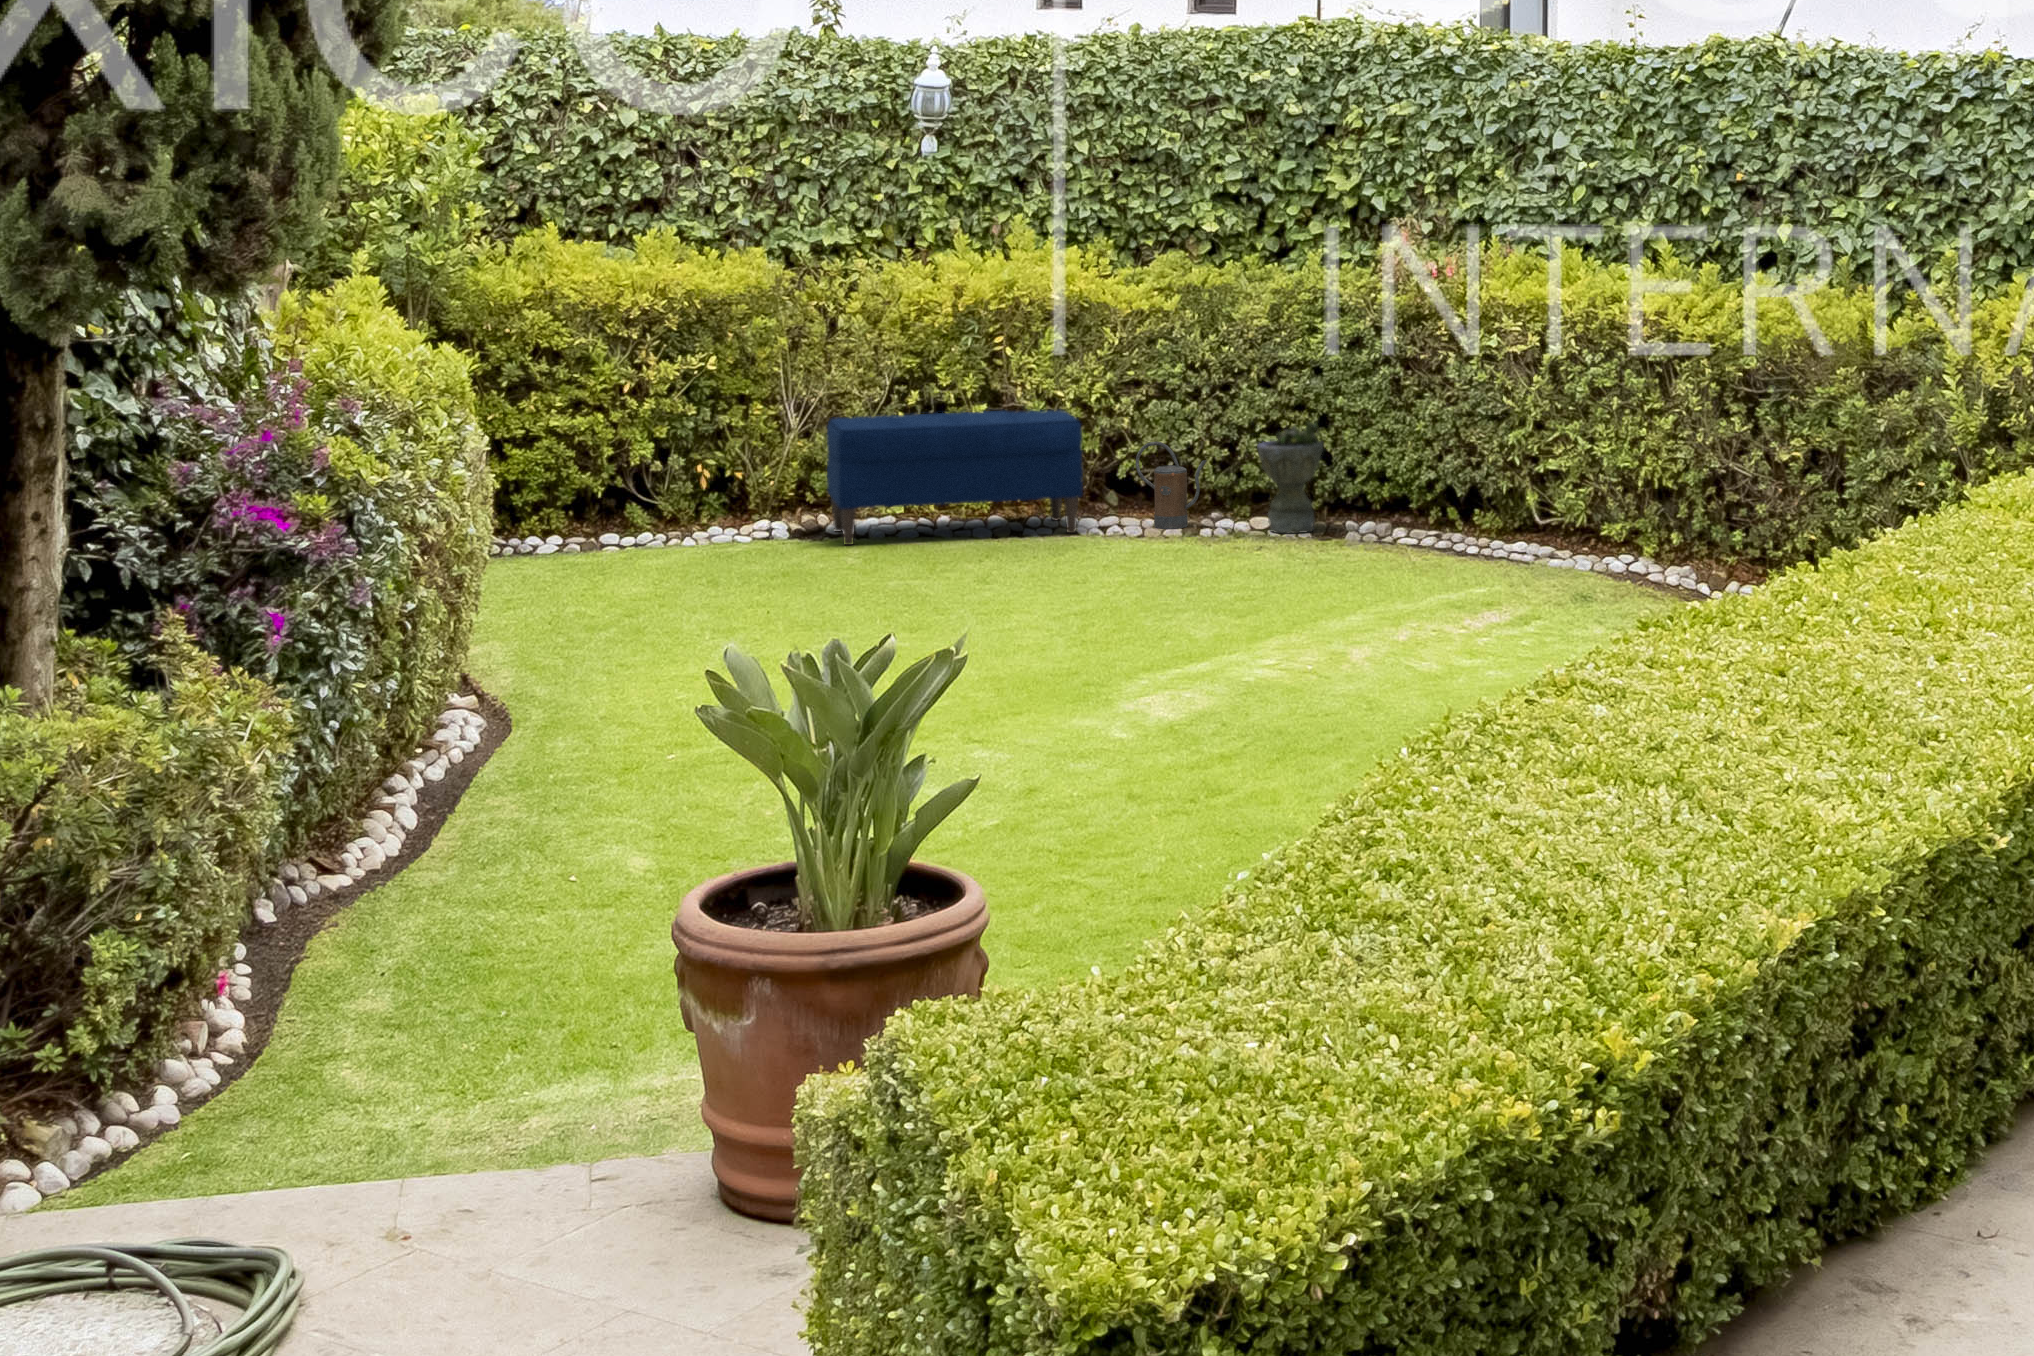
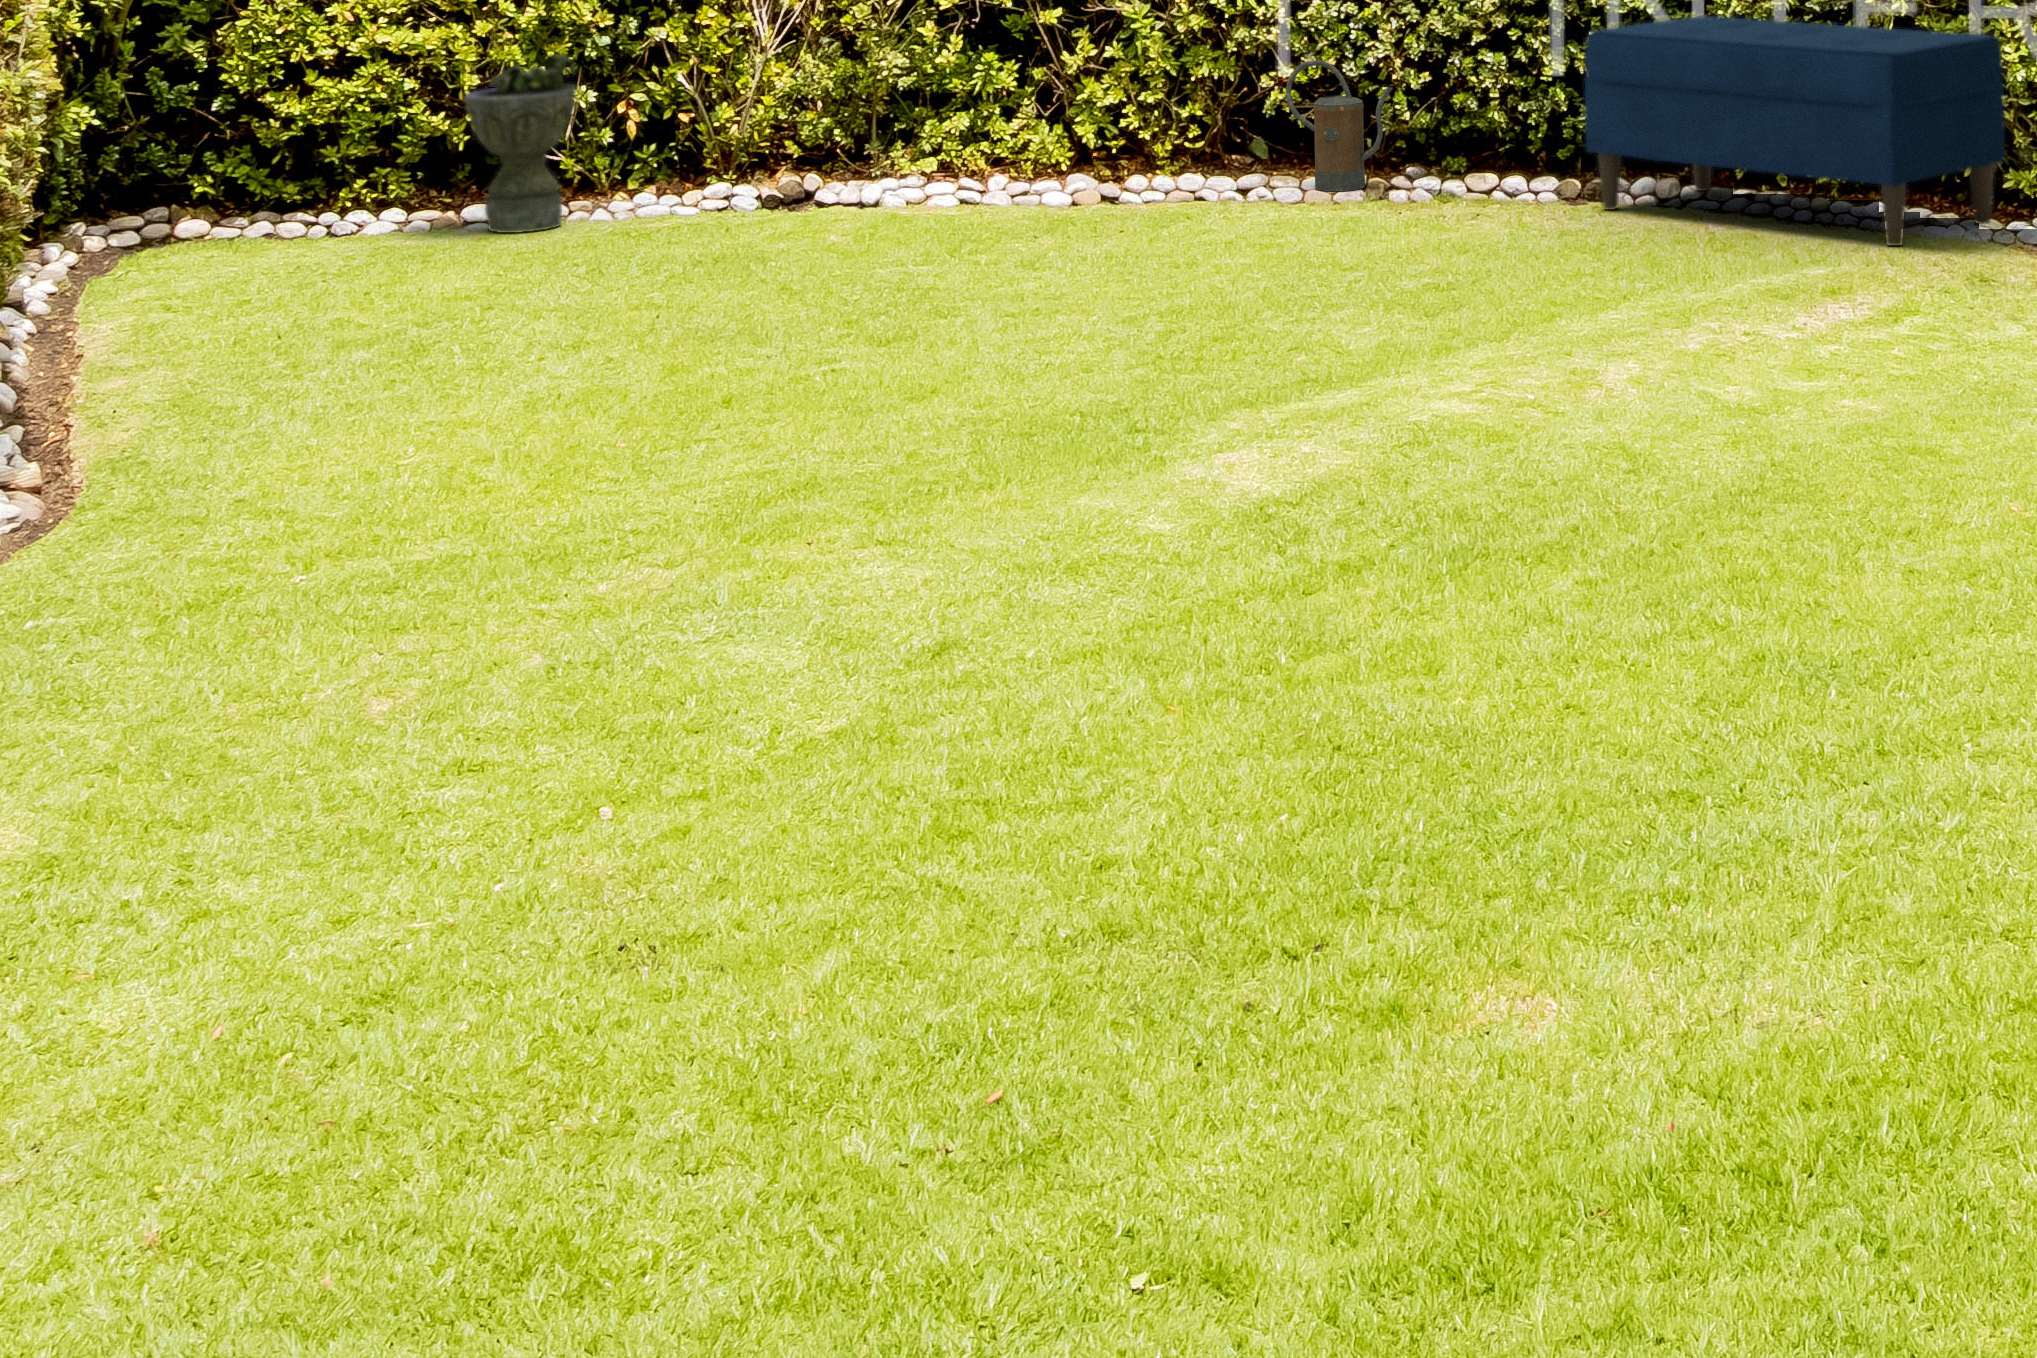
bench: present [827,409,1083,545] -> present [1585,16,2005,246]
planter: present [1257,422,1323,533] -> present [465,54,576,233]

